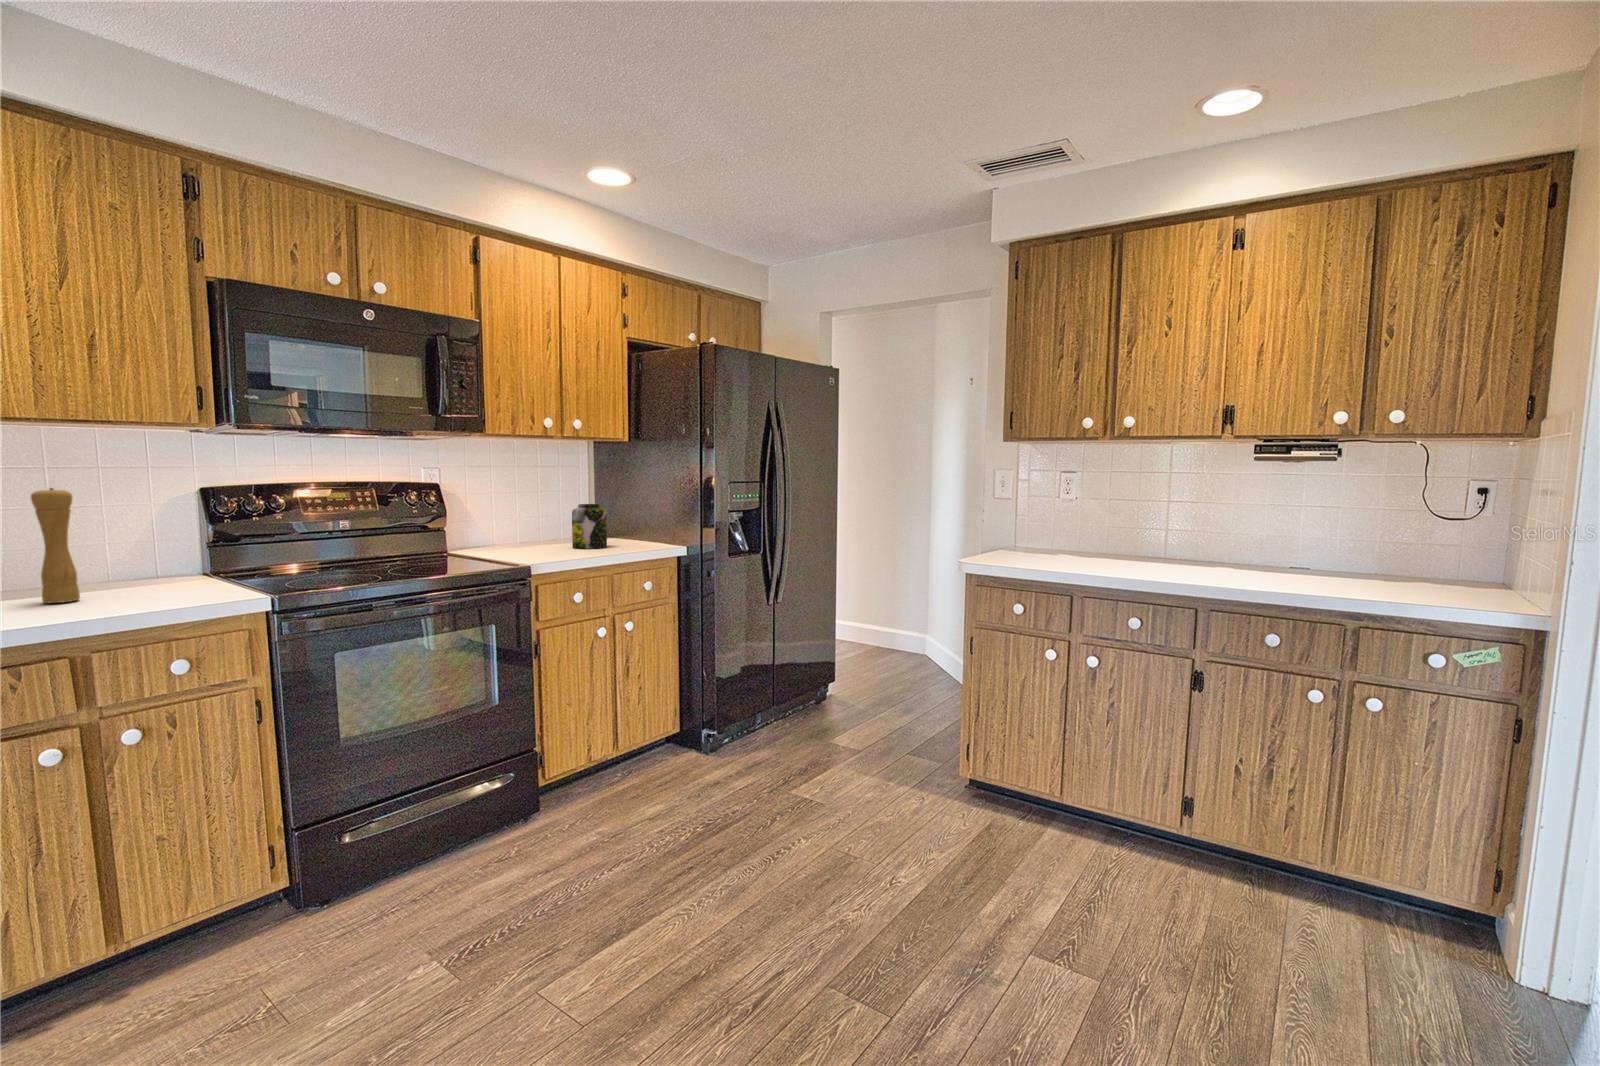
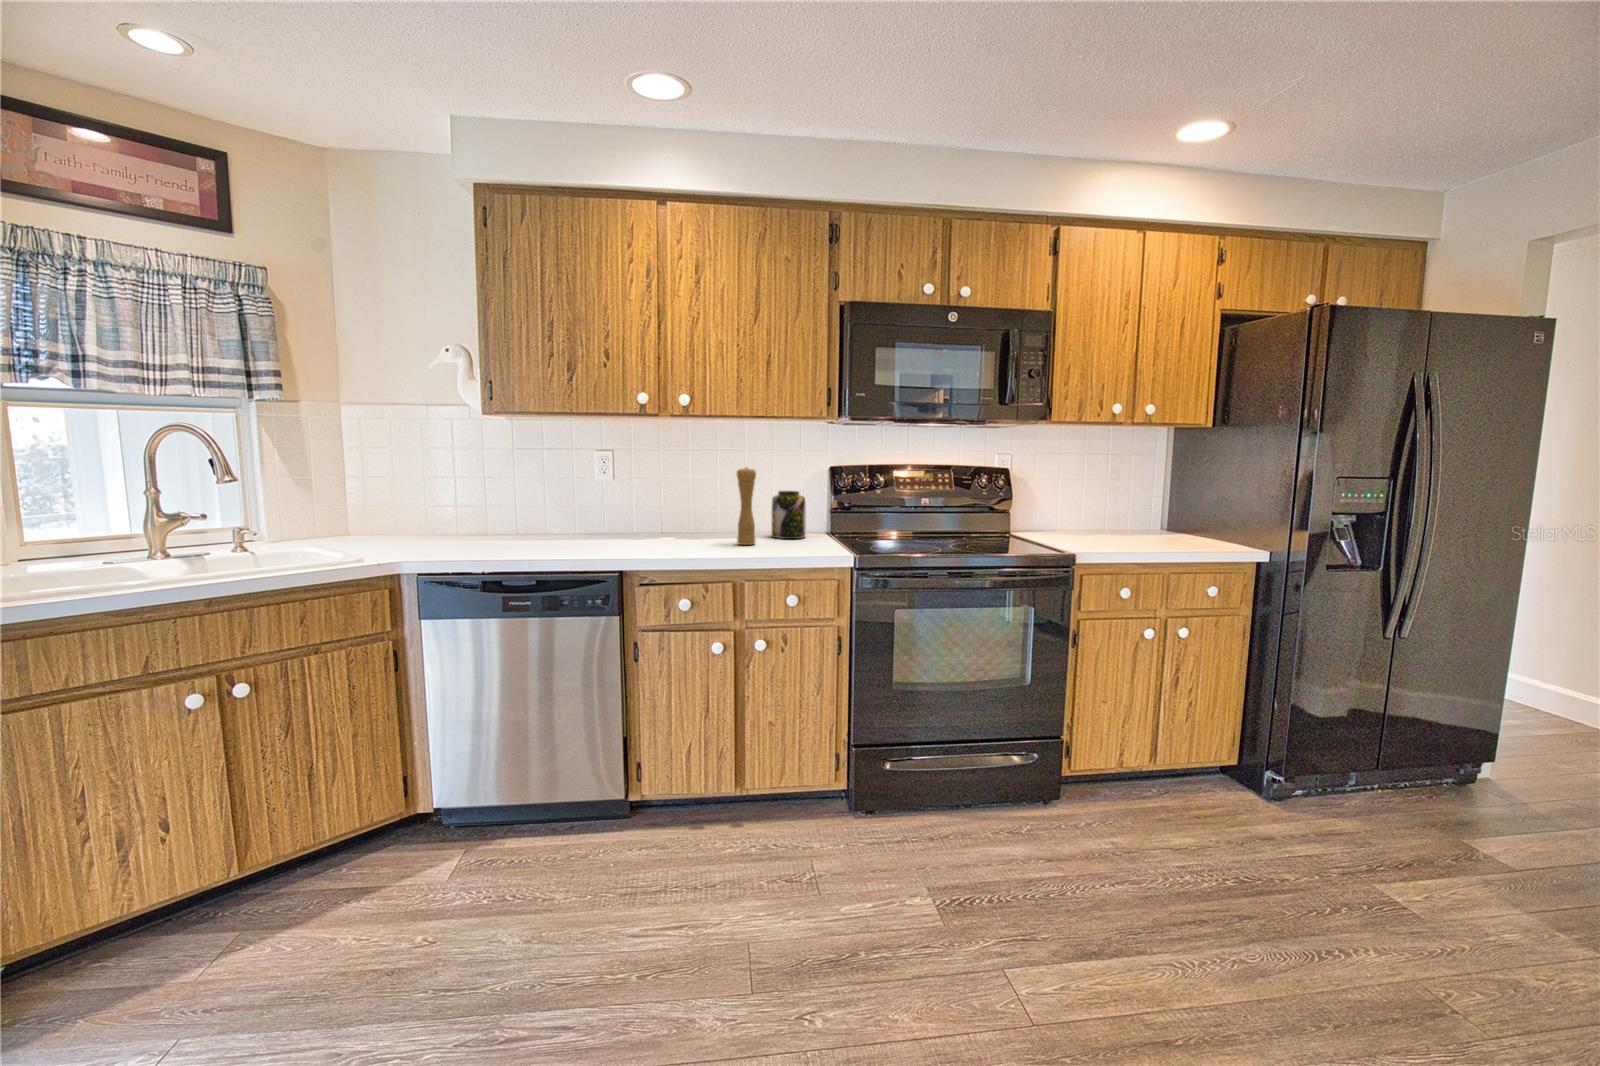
jar: present [572,504,607,548] -> present [771,491,806,539]

